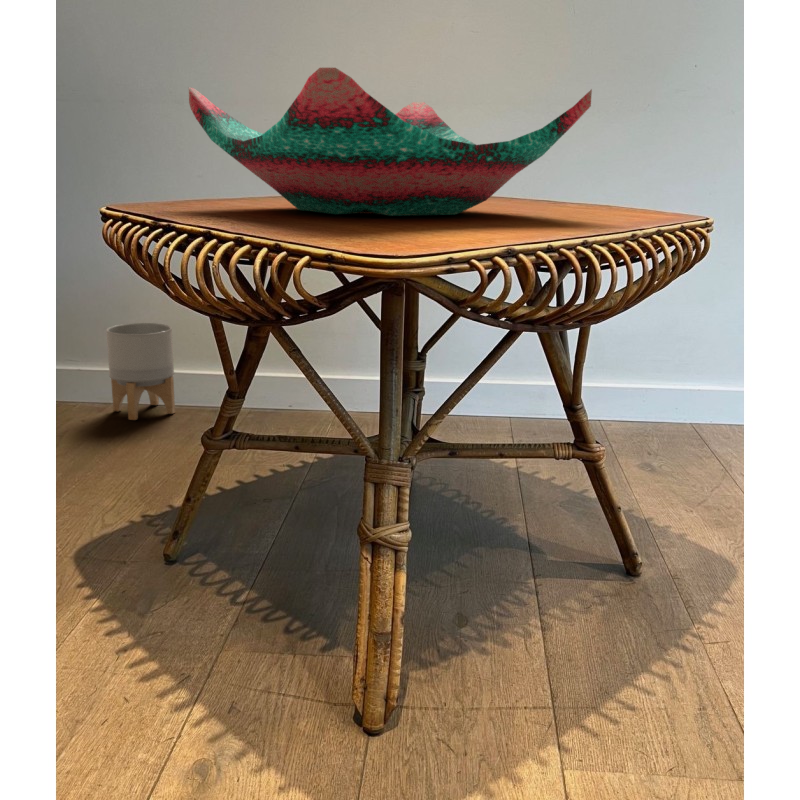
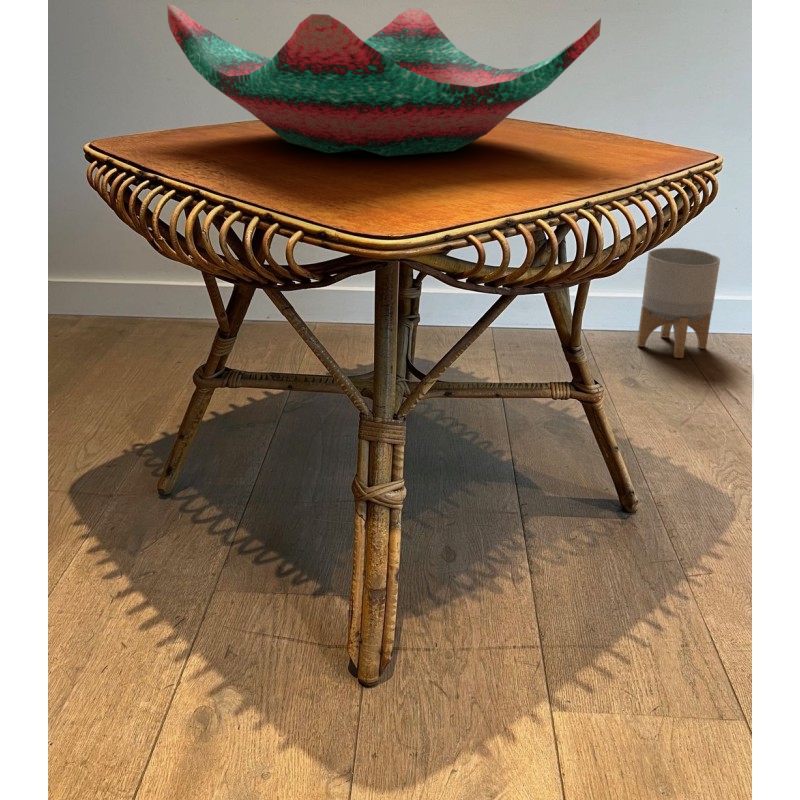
planter: present [106,323,175,420] -> present [637,248,720,358]

